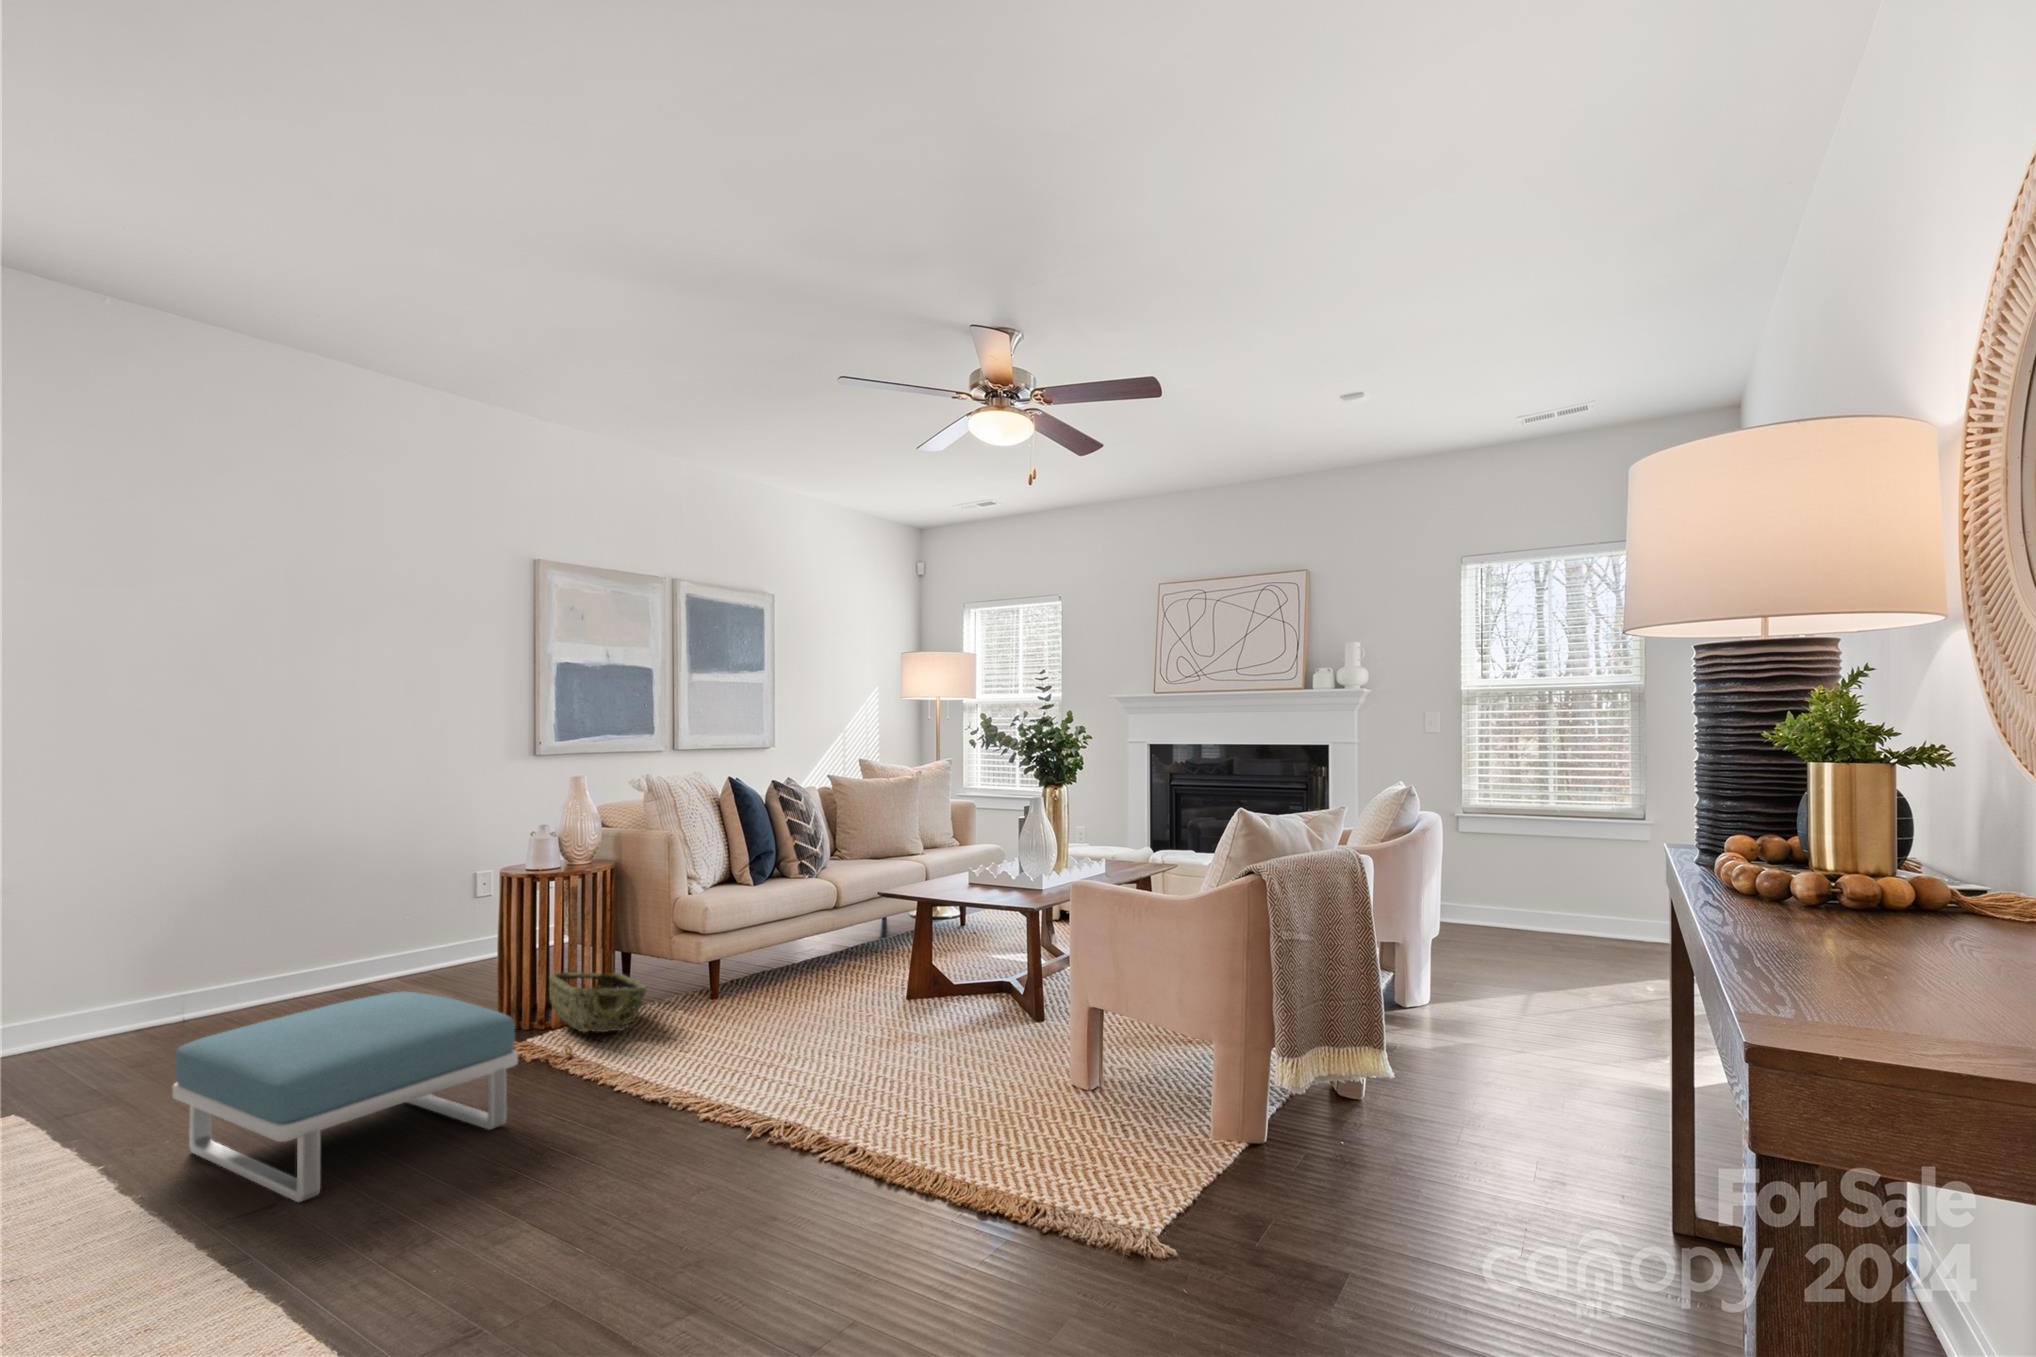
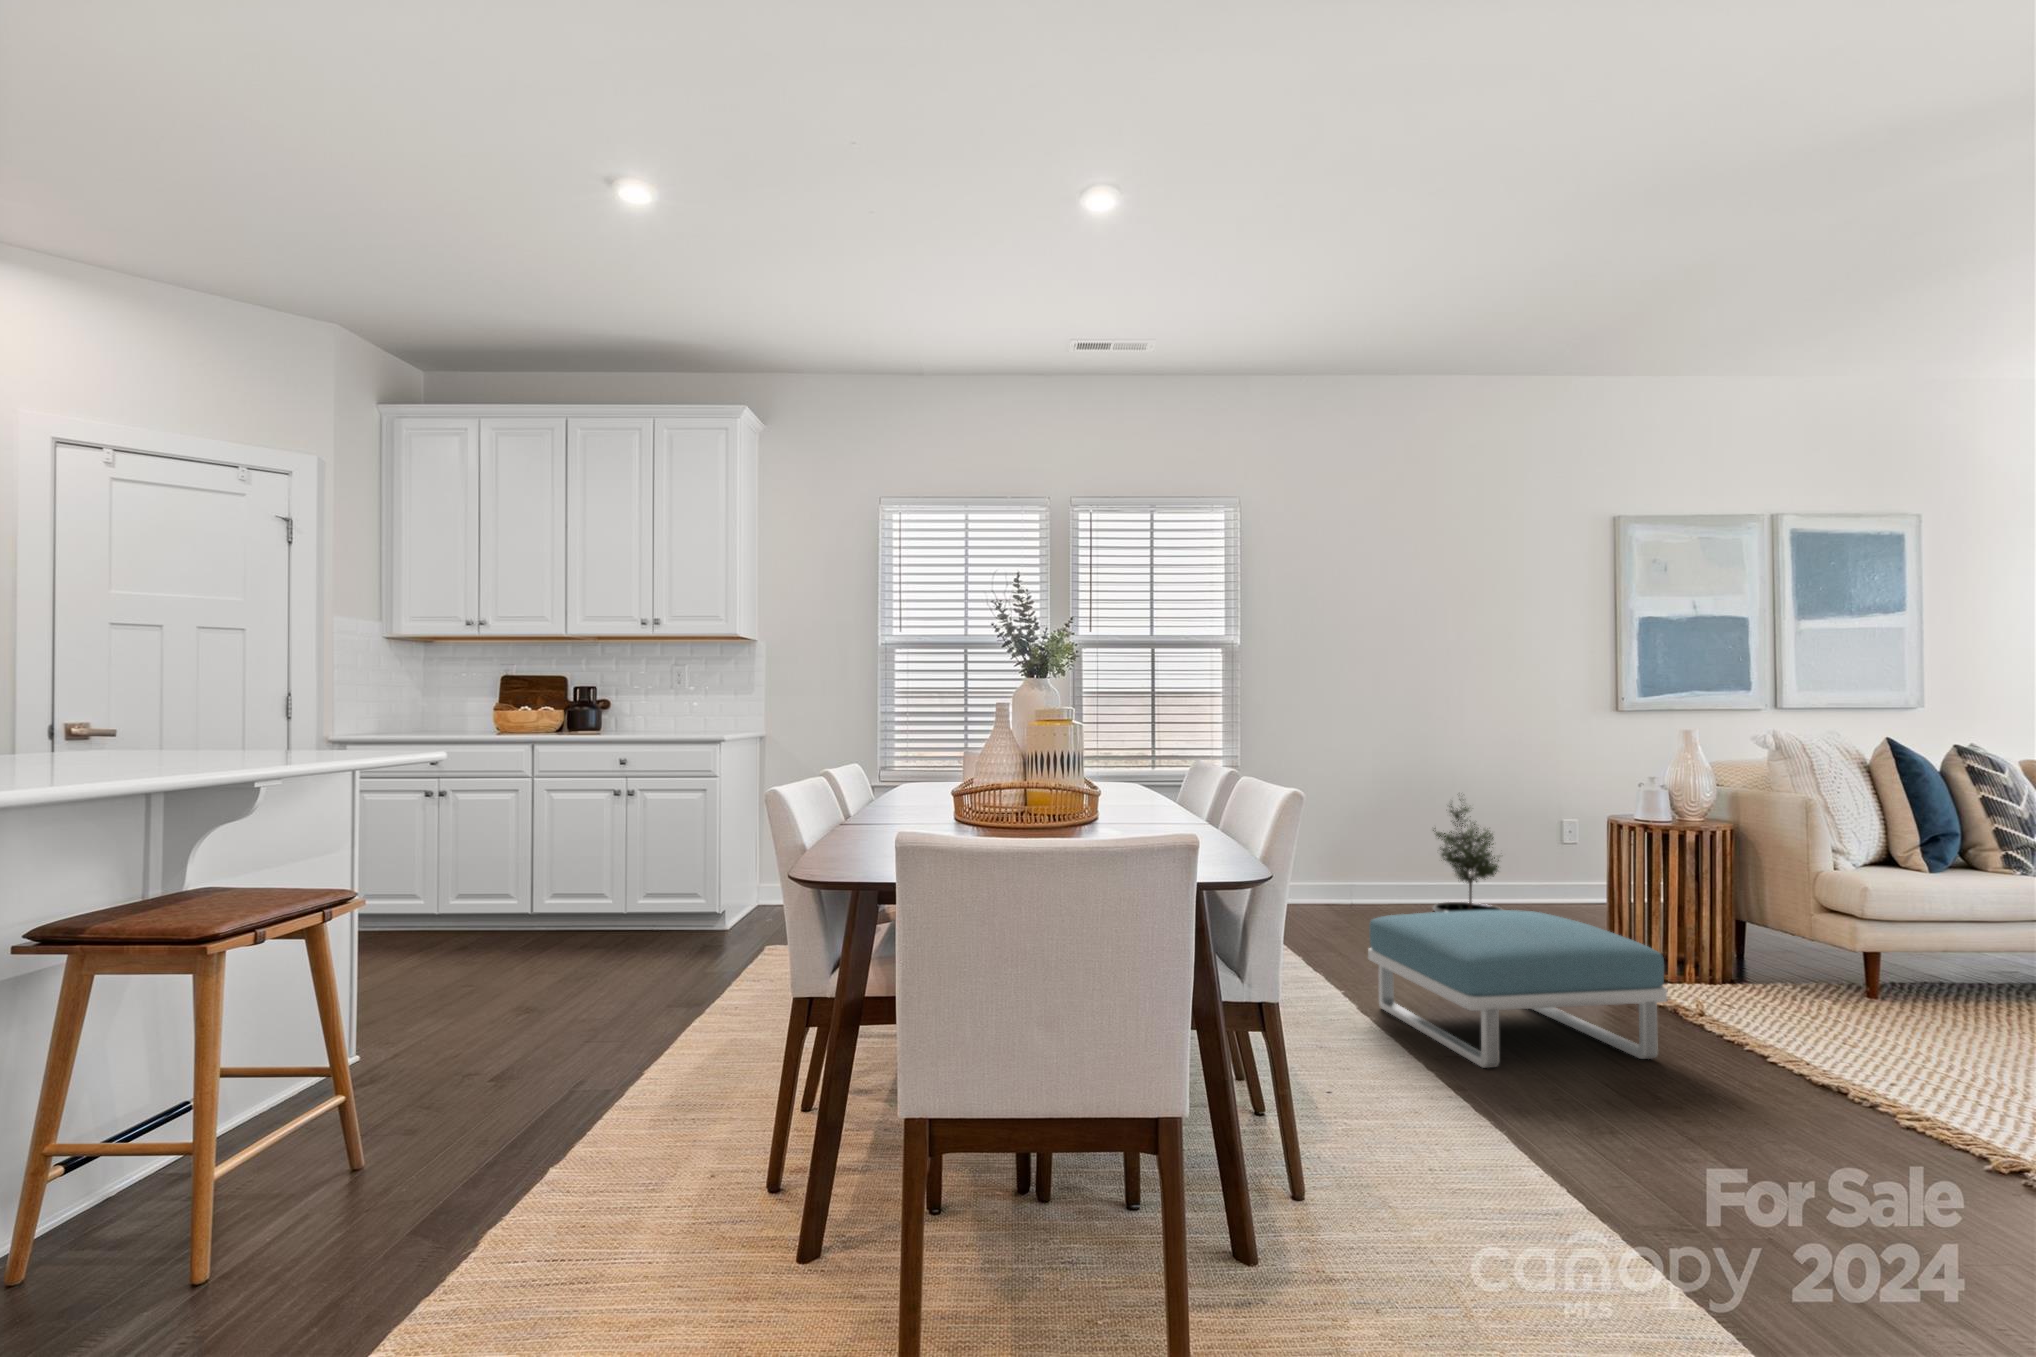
potted tree: none [324,854,412,992] -> present [1433,799,1502,912]
woven basket: present [549,972,647,1032] -> none [1667,929,1791,1005]

